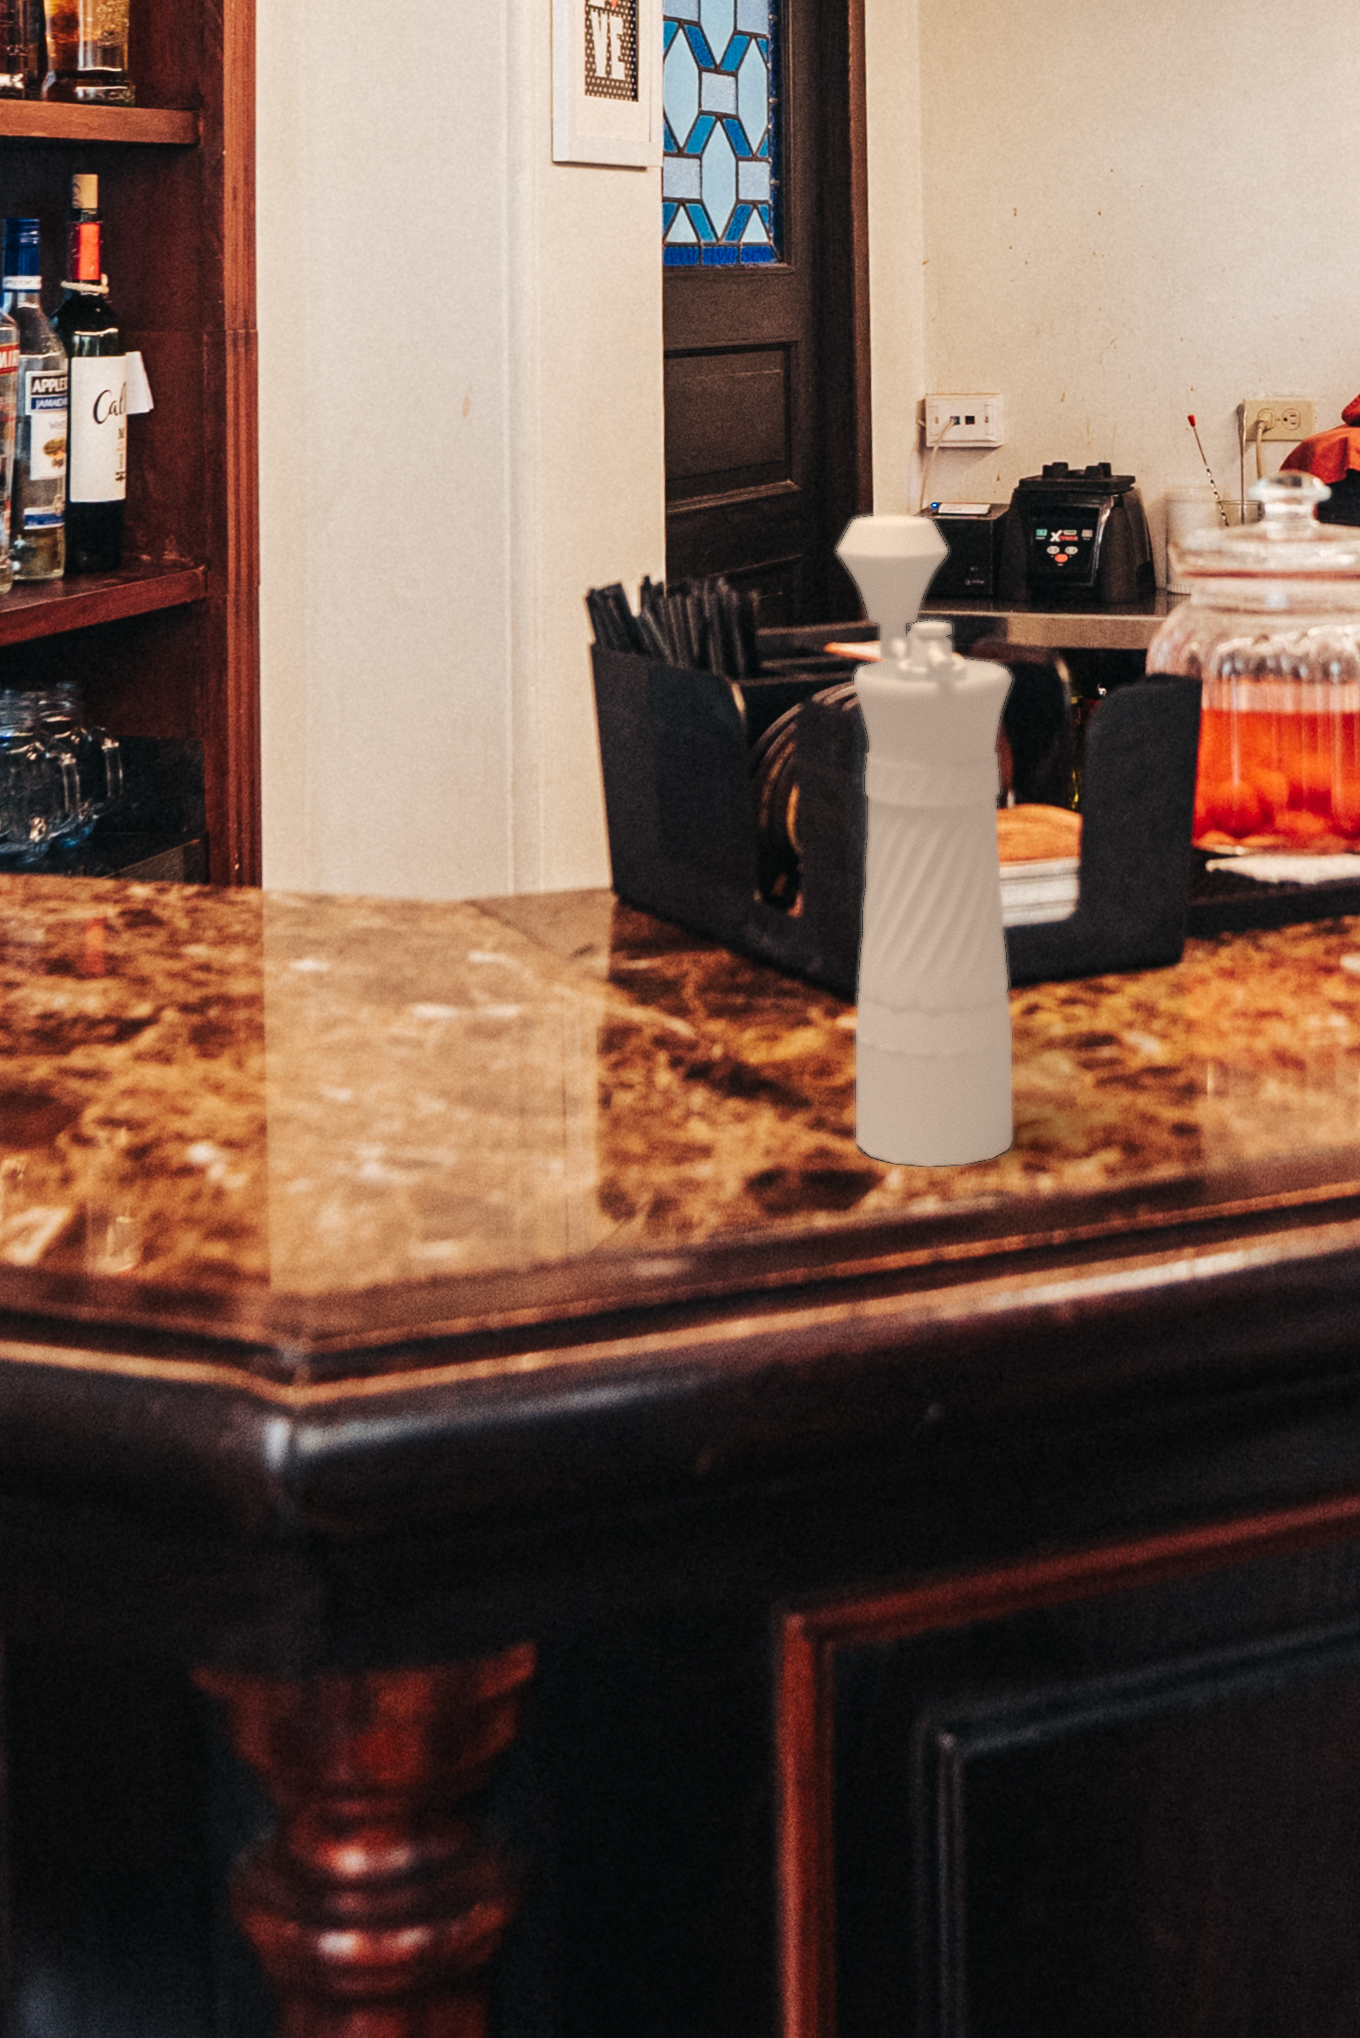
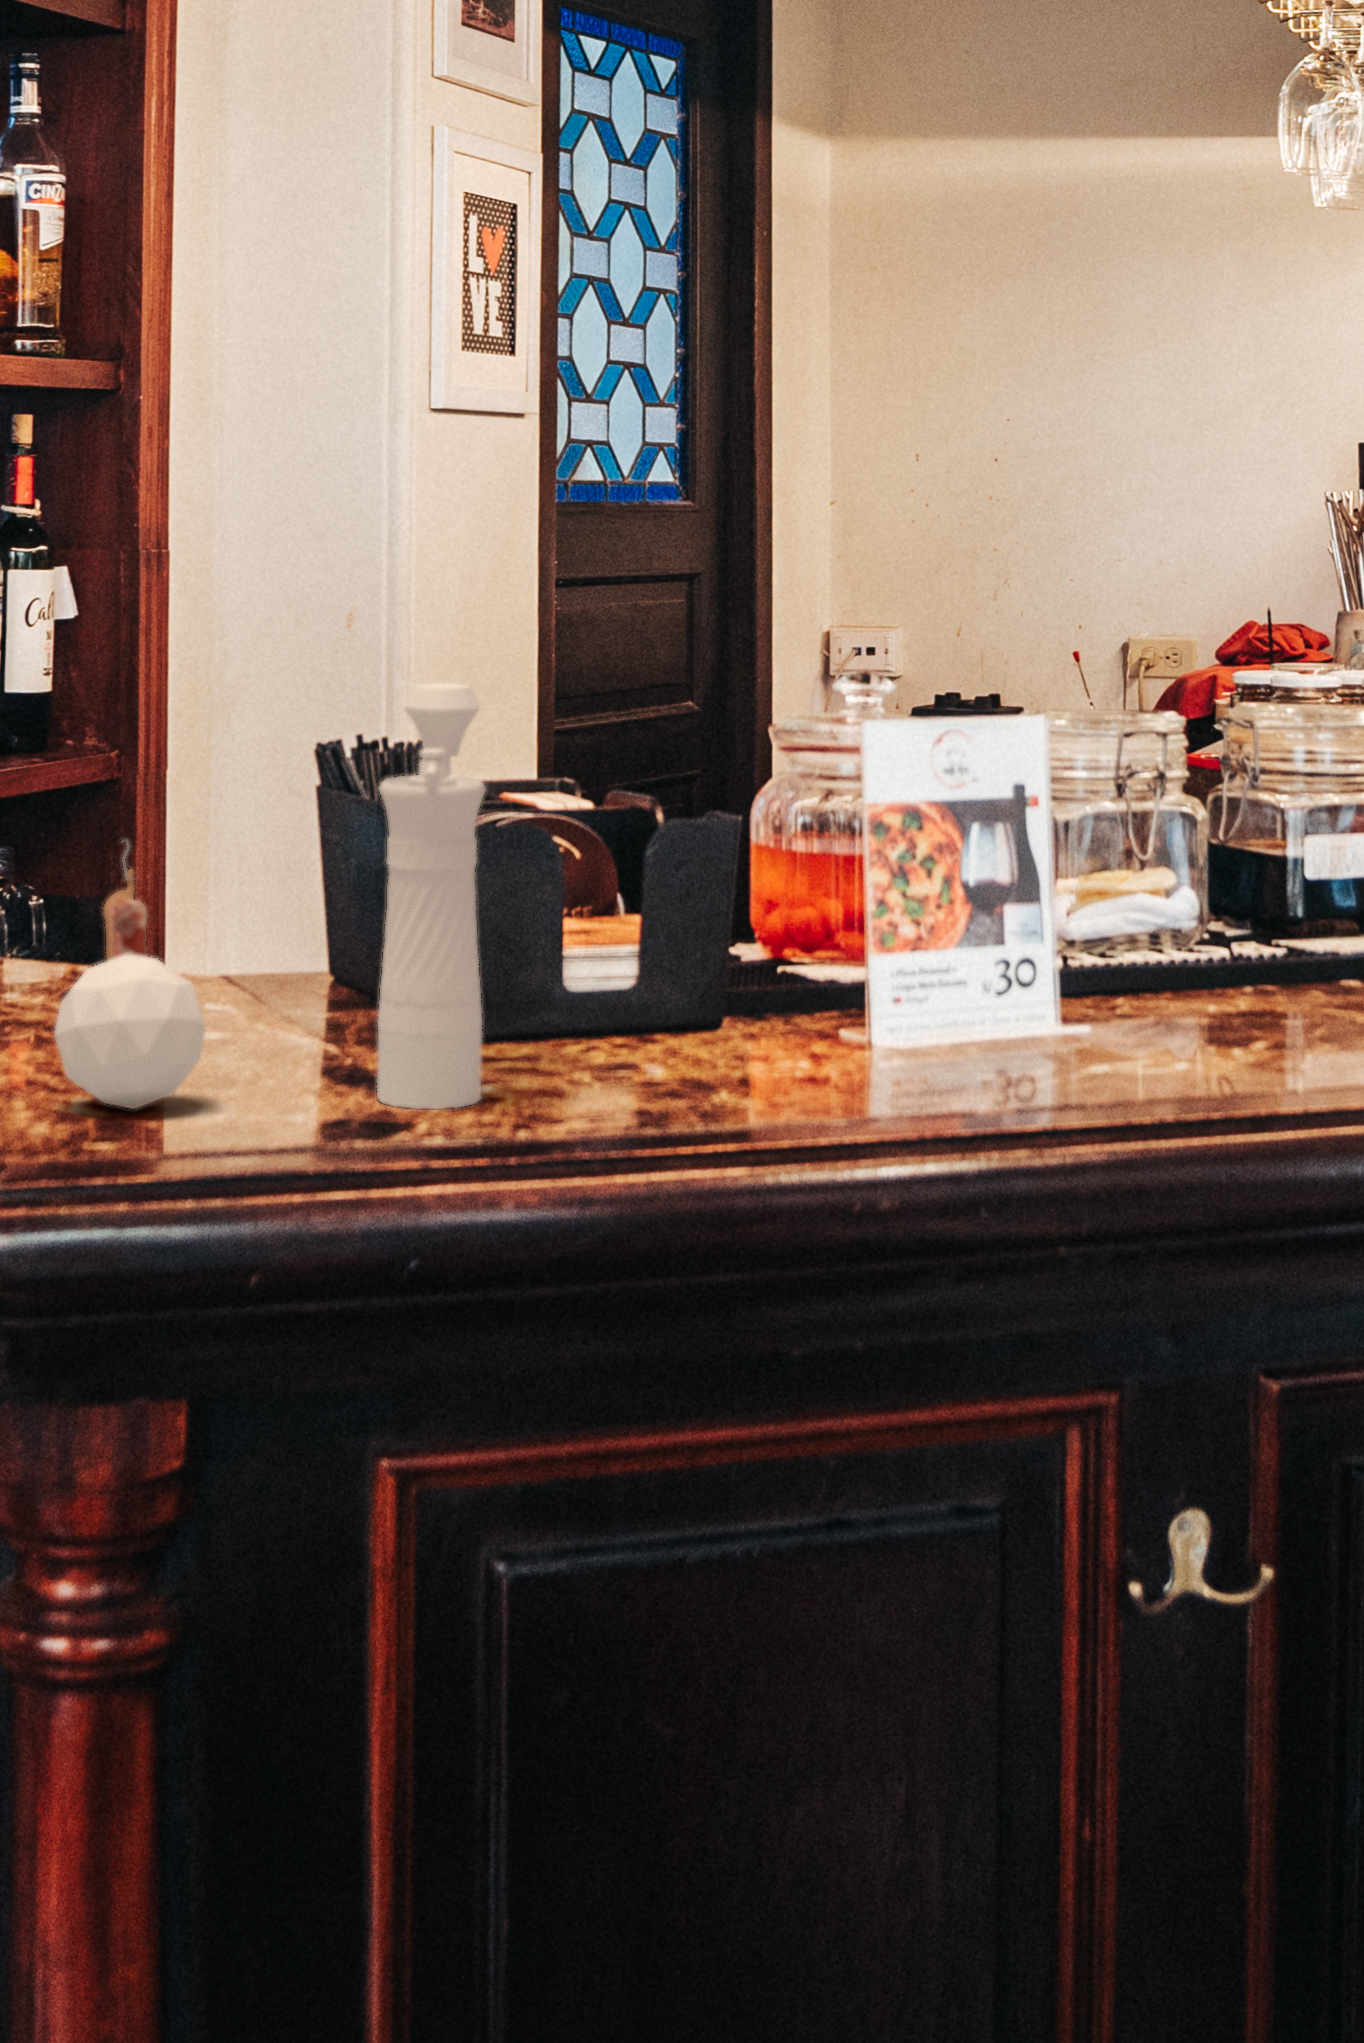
candle: none [382,775,609,1199] -> present [54,842,205,1109]

